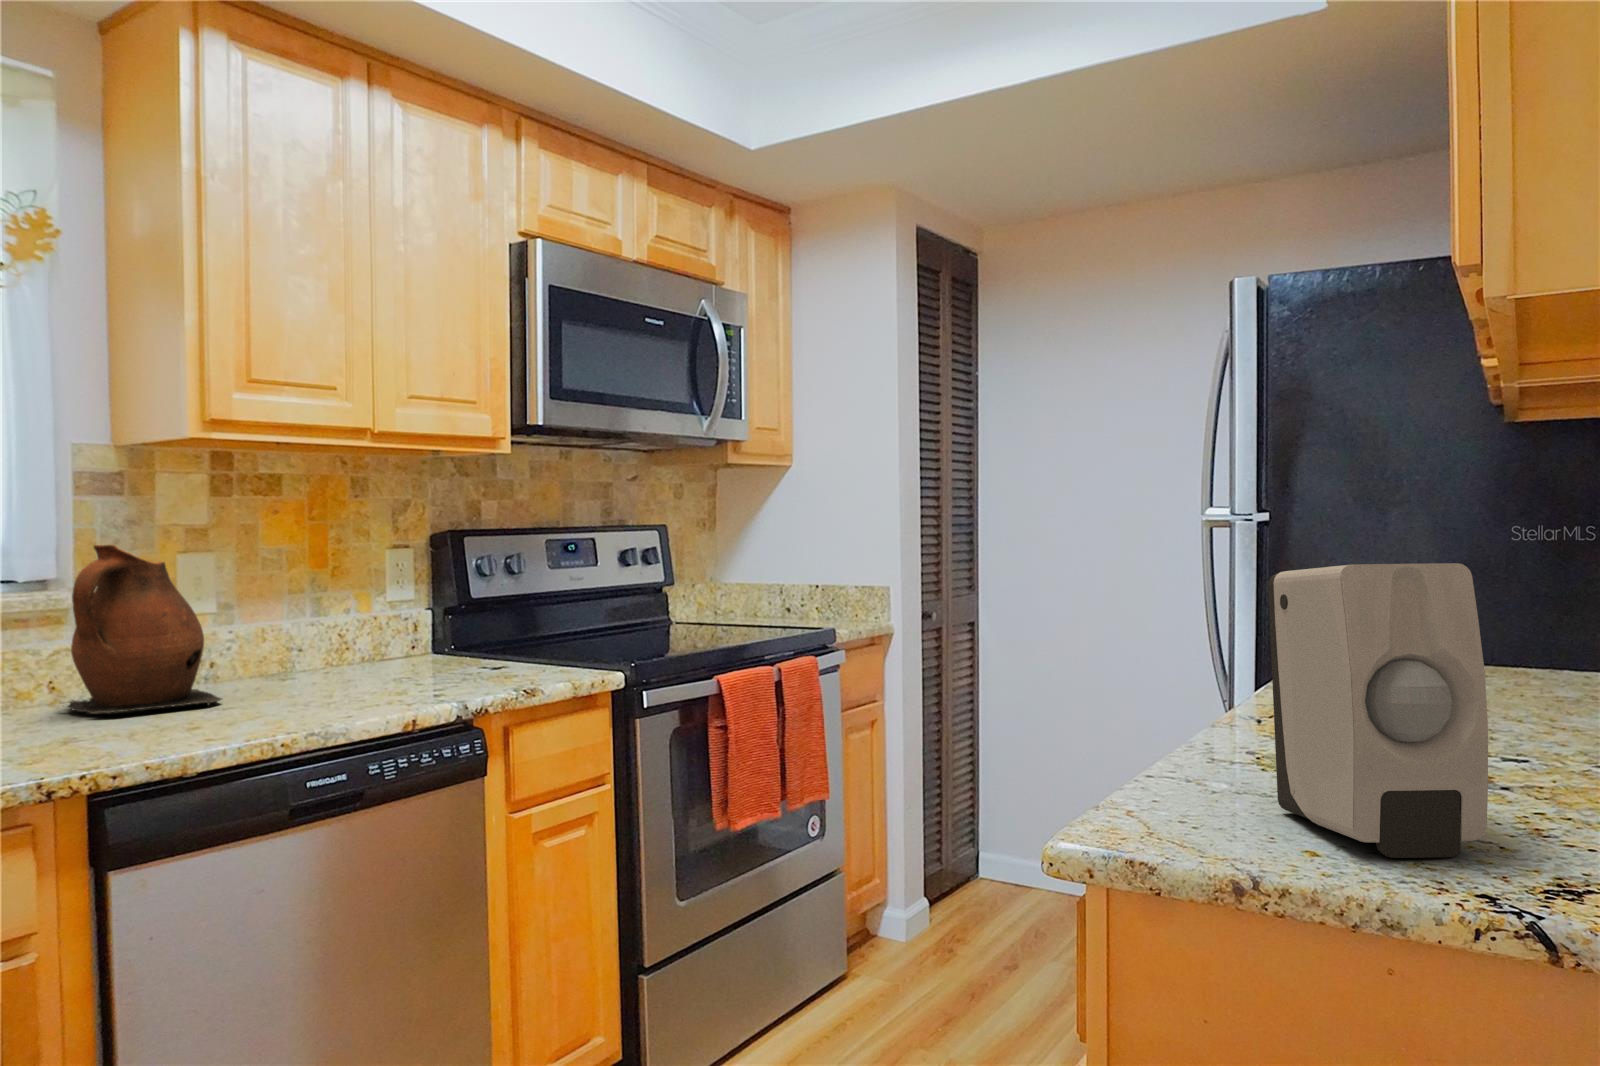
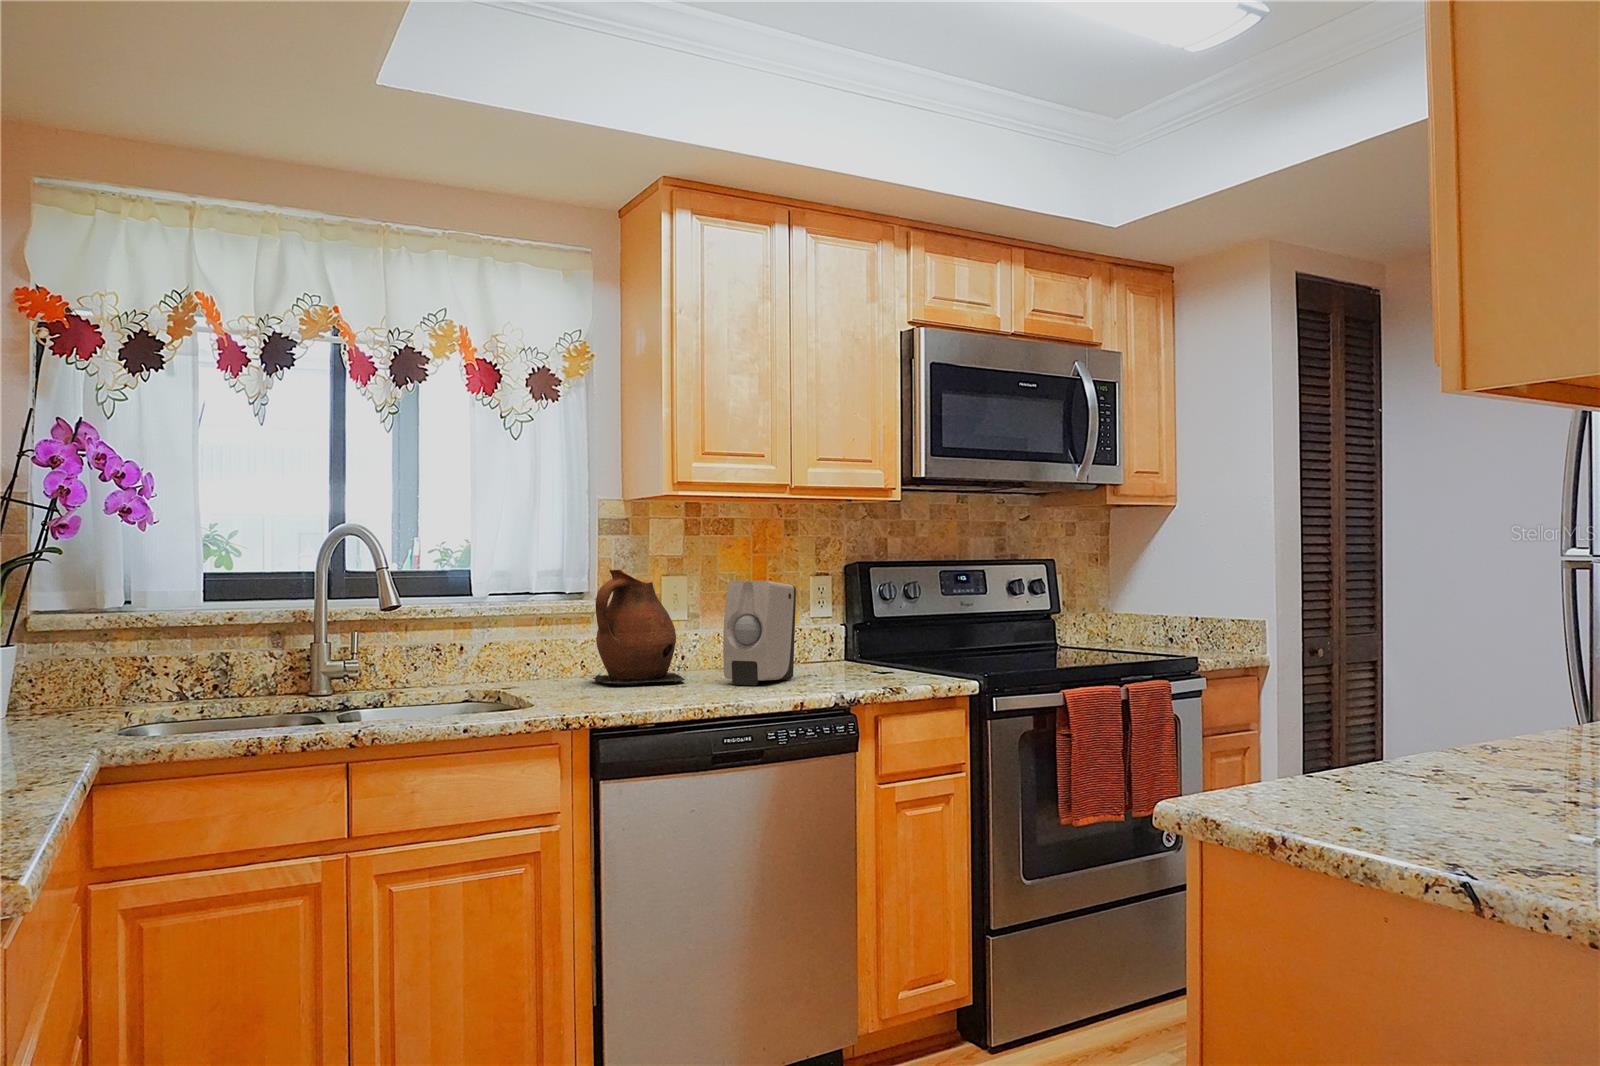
soap dispenser: present [1268,563,1488,858] -> present [723,581,796,685]

